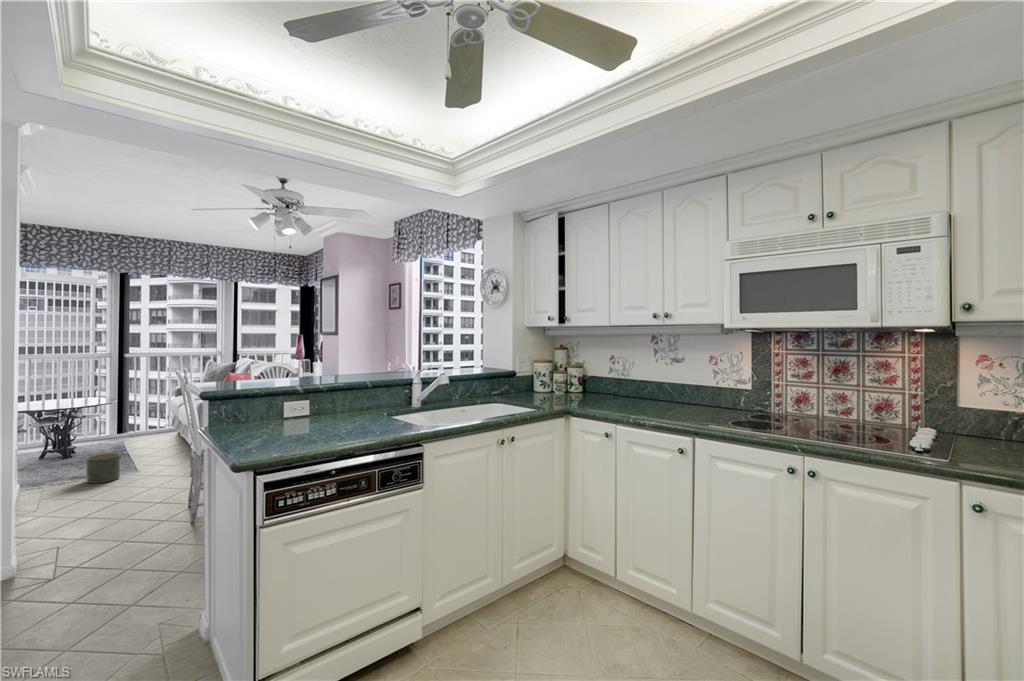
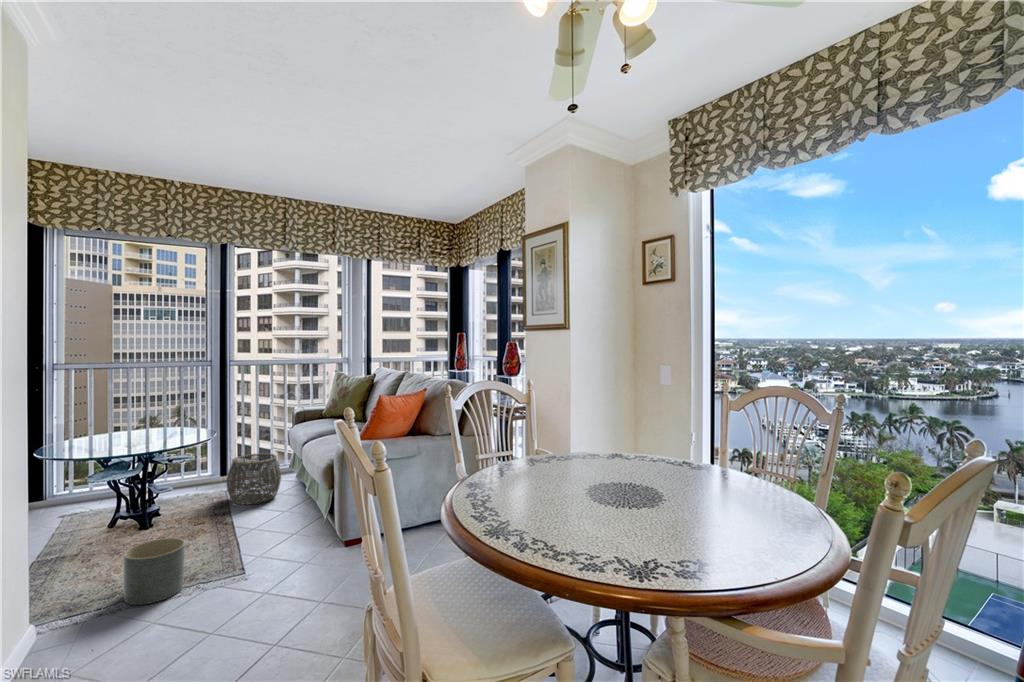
woven basket: none [131,417,171,449] -> present [226,453,281,505]

